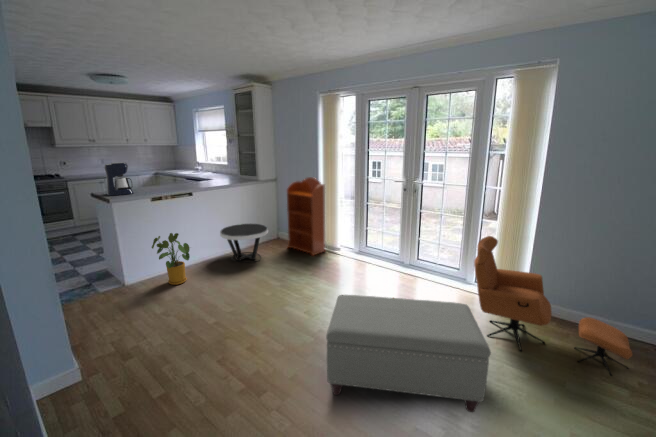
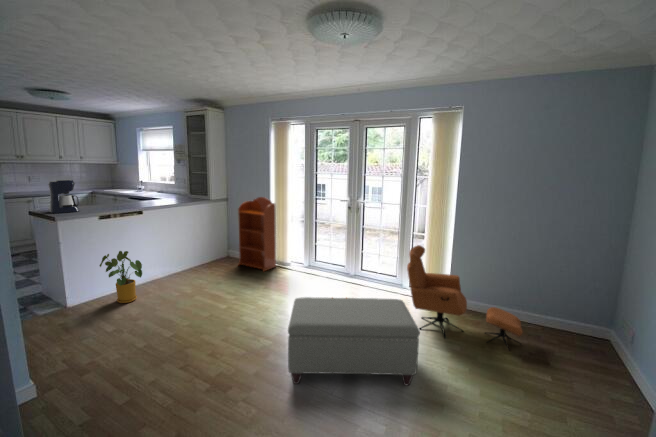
side table: present [220,223,268,262] -> none [171,242,220,280]

